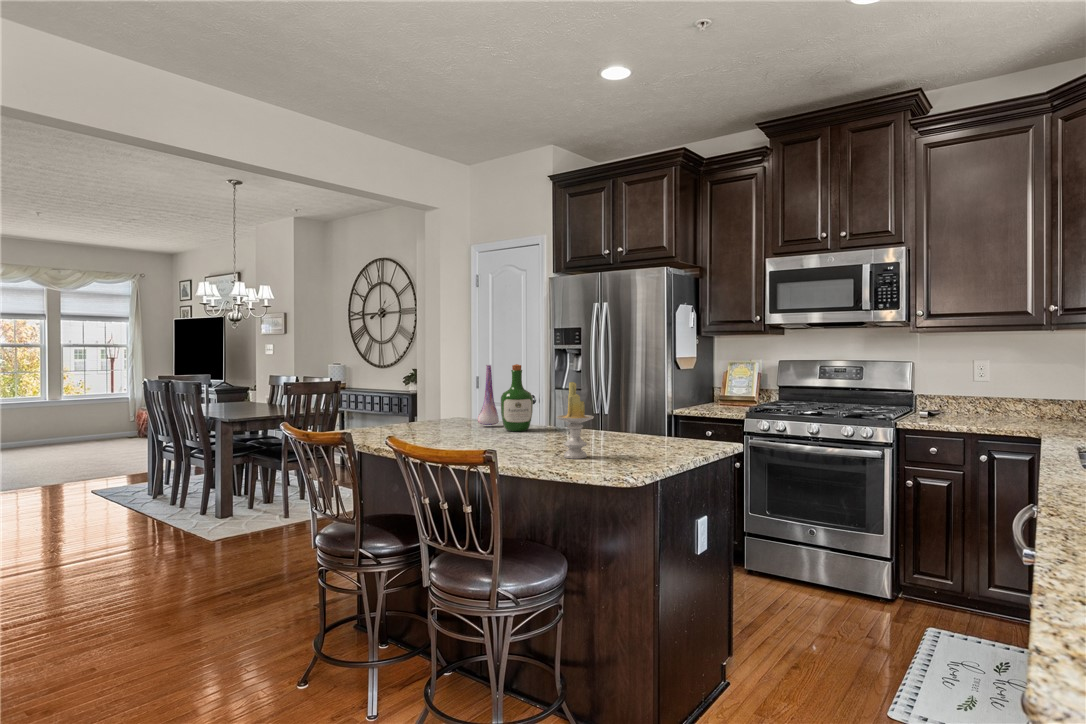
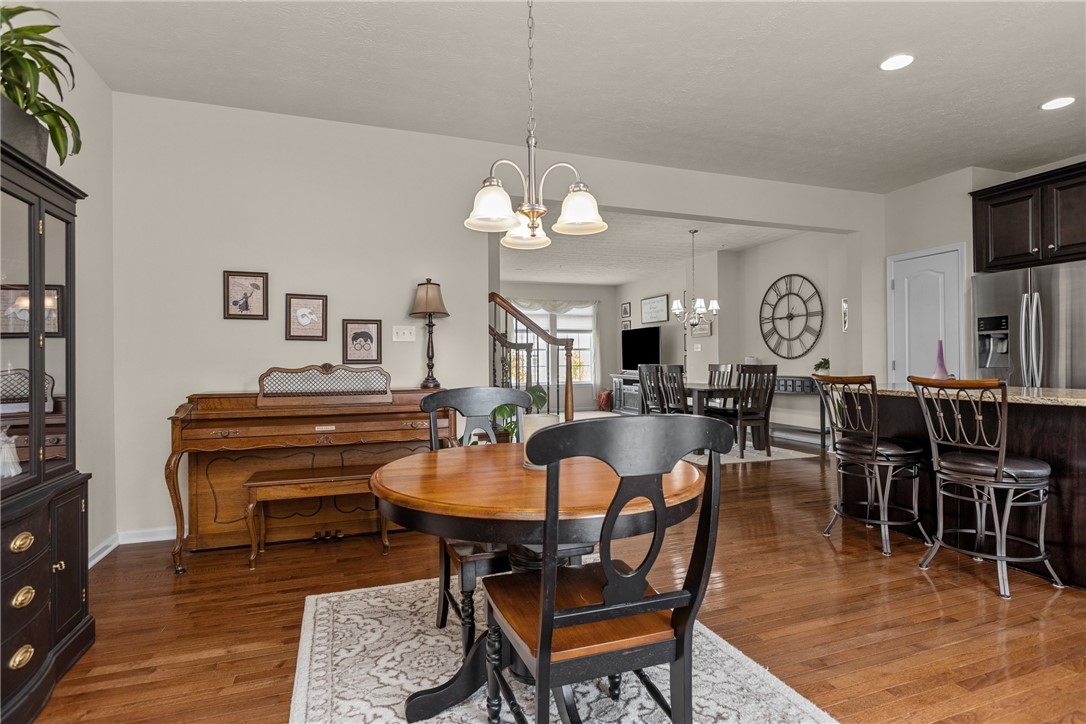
wine bottle: present [501,364,533,432] -> none [956,337,984,385]
candle: present [557,382,594,459] -> none [1027,340,1061,390]

